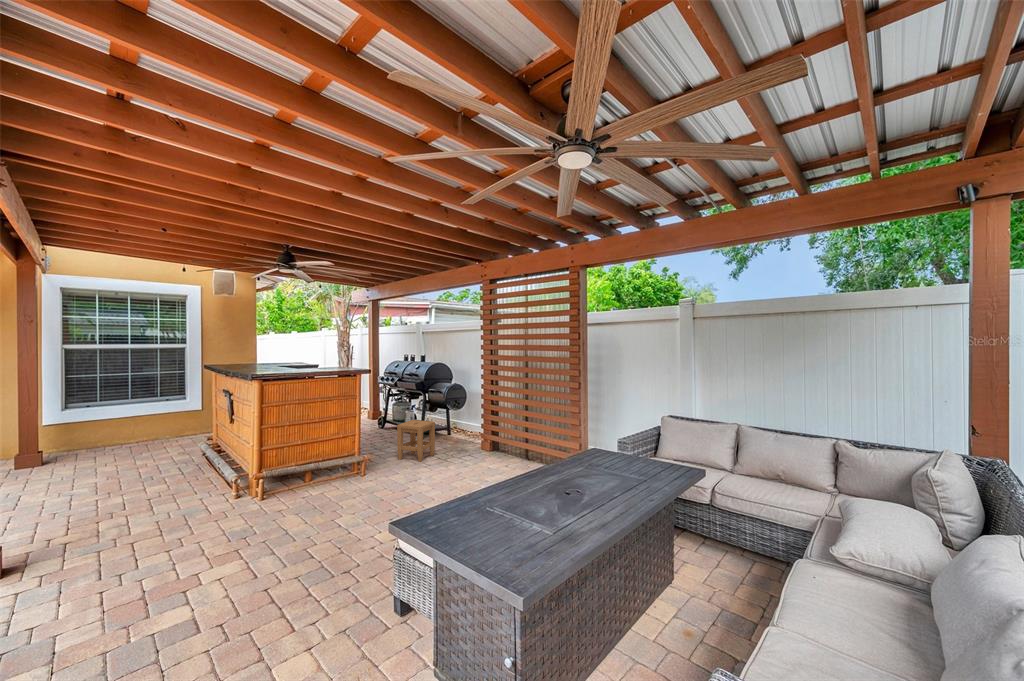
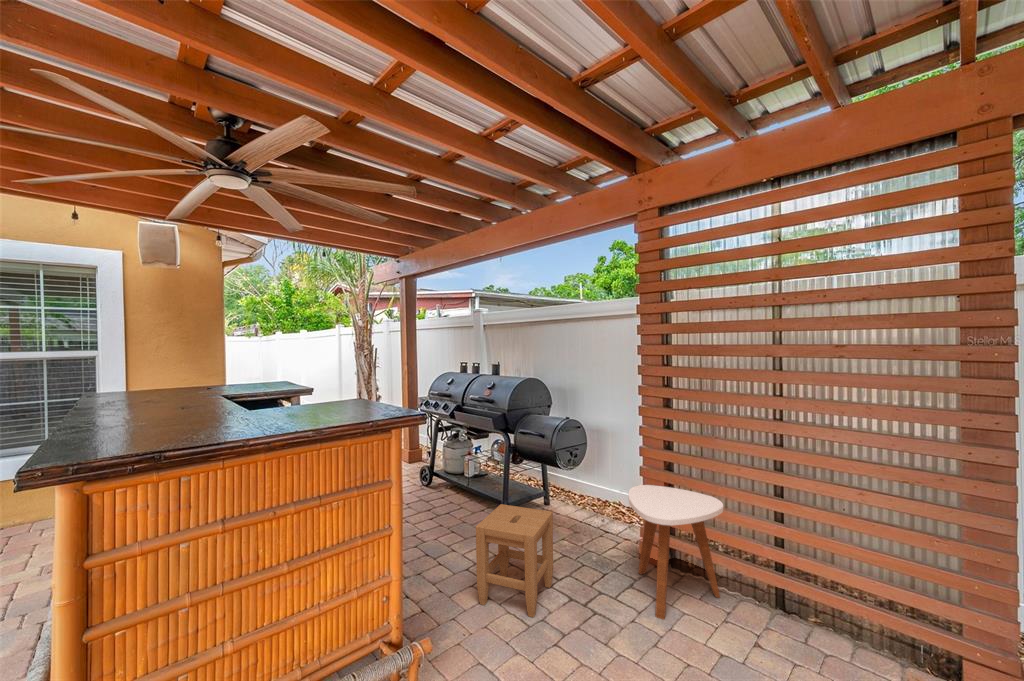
side table: none [468,412,508,462] -> present [629,485,723,620]

